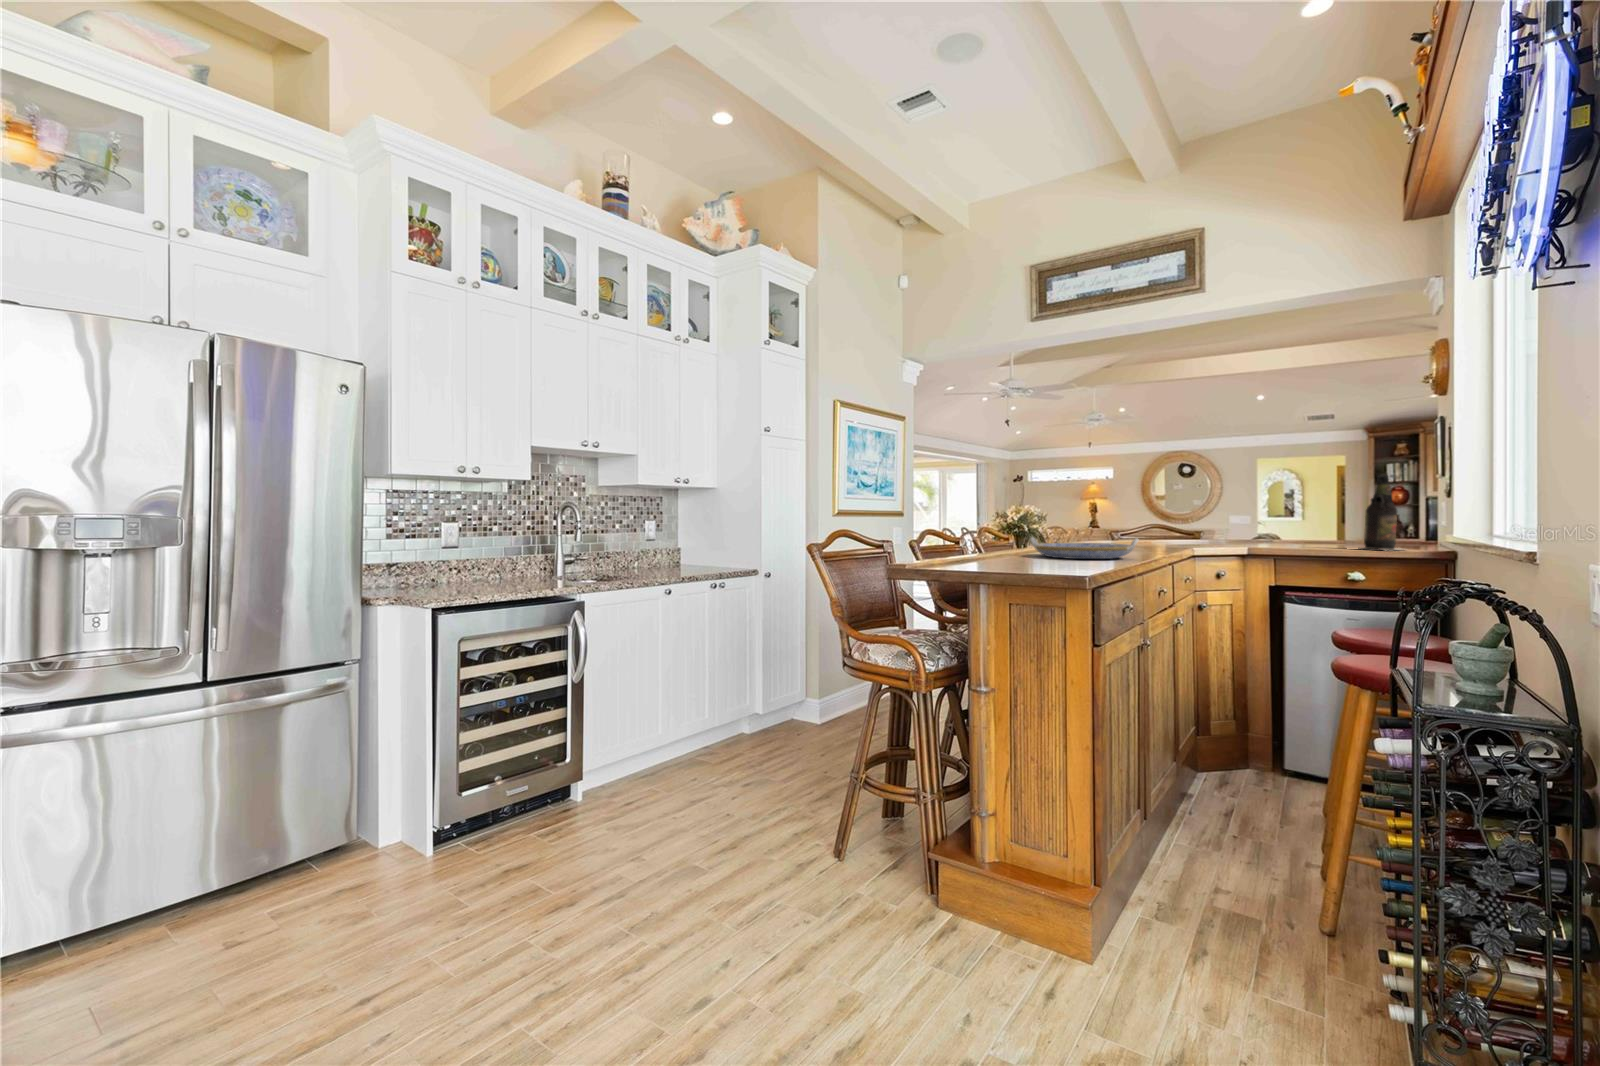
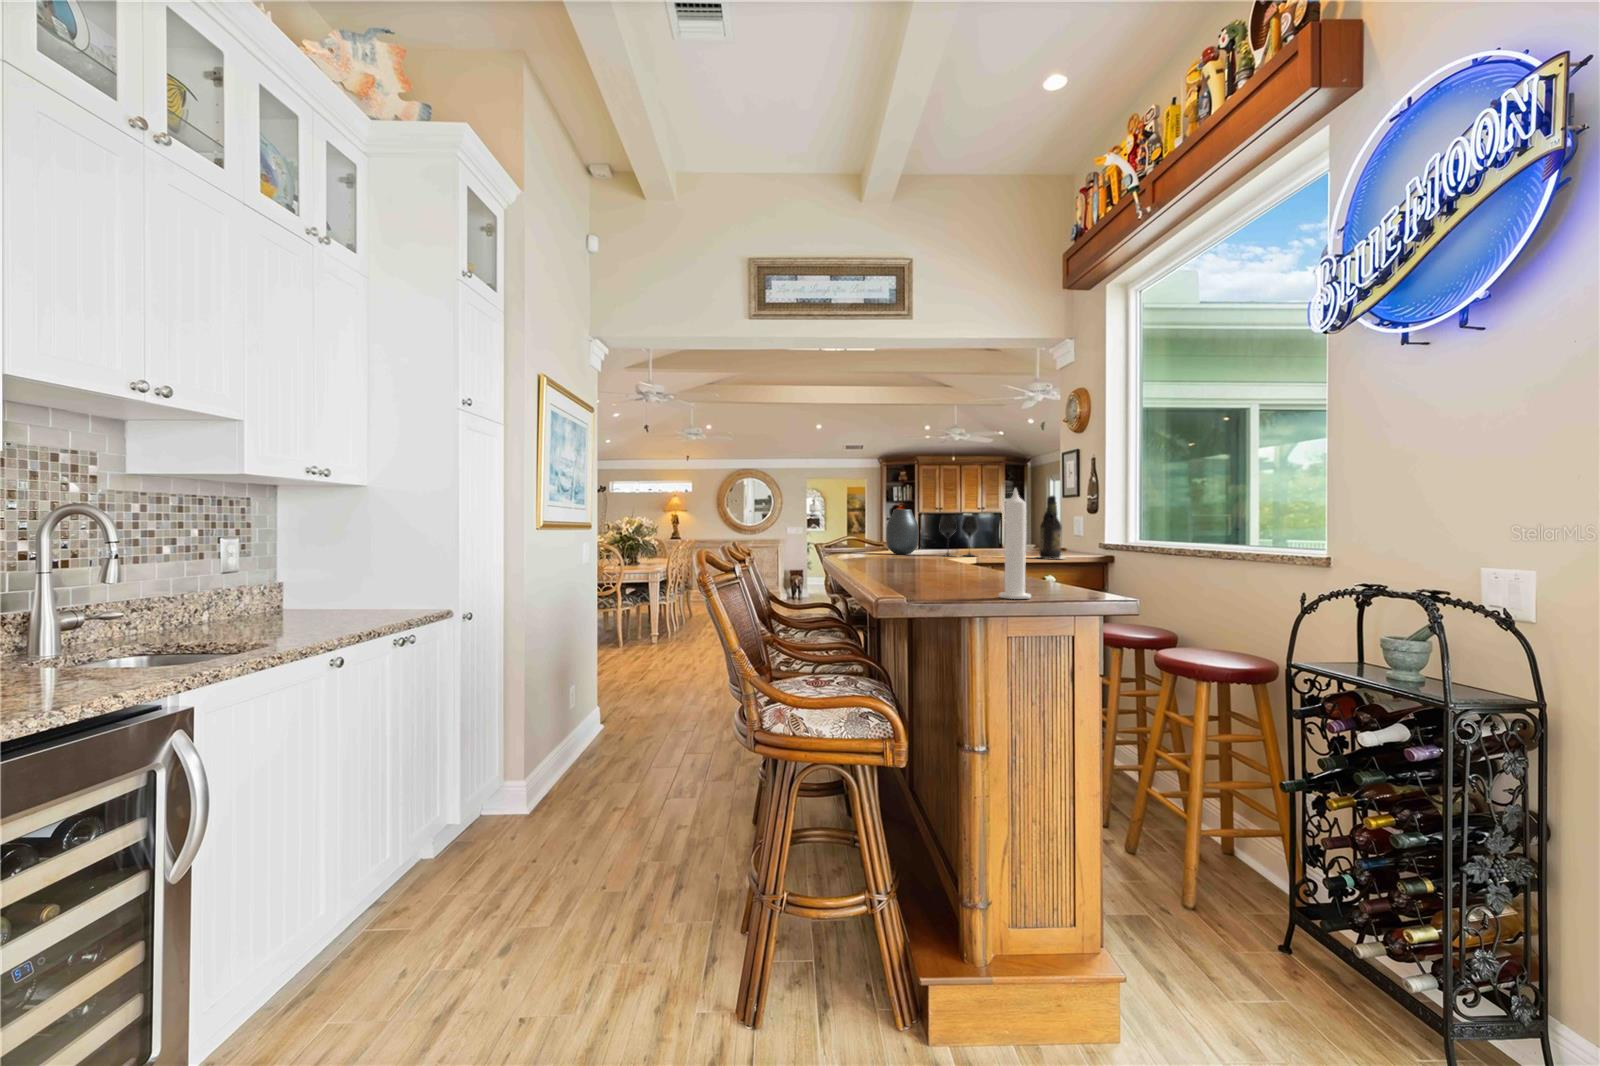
candle: none [1009,477,1036,571] -> present [999,488,1031,599]
vase: none [1179,494,1218,541] -> present [886,509,919,554]
wine glass: none [1235,499,1287,545] -> present [940,515,978,556]
serving tray: present [1030,537,1138,559] -> none [892,555,998,579]

